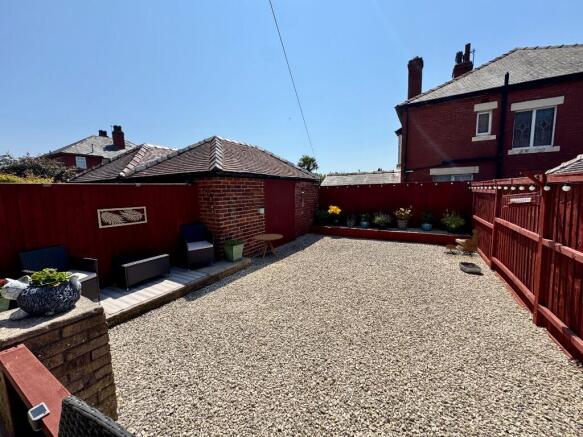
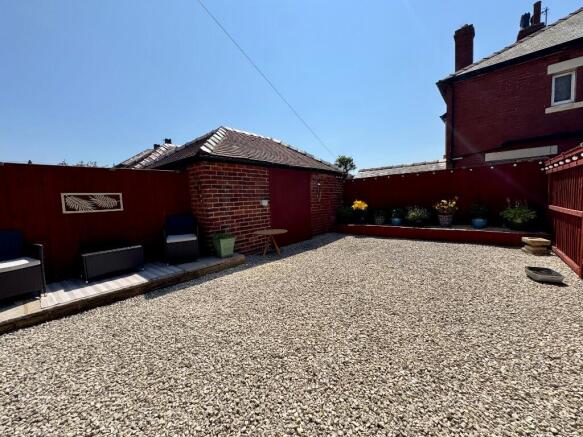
lounge chair: present [446,229,478,257] -> none [501,221,561,261]

